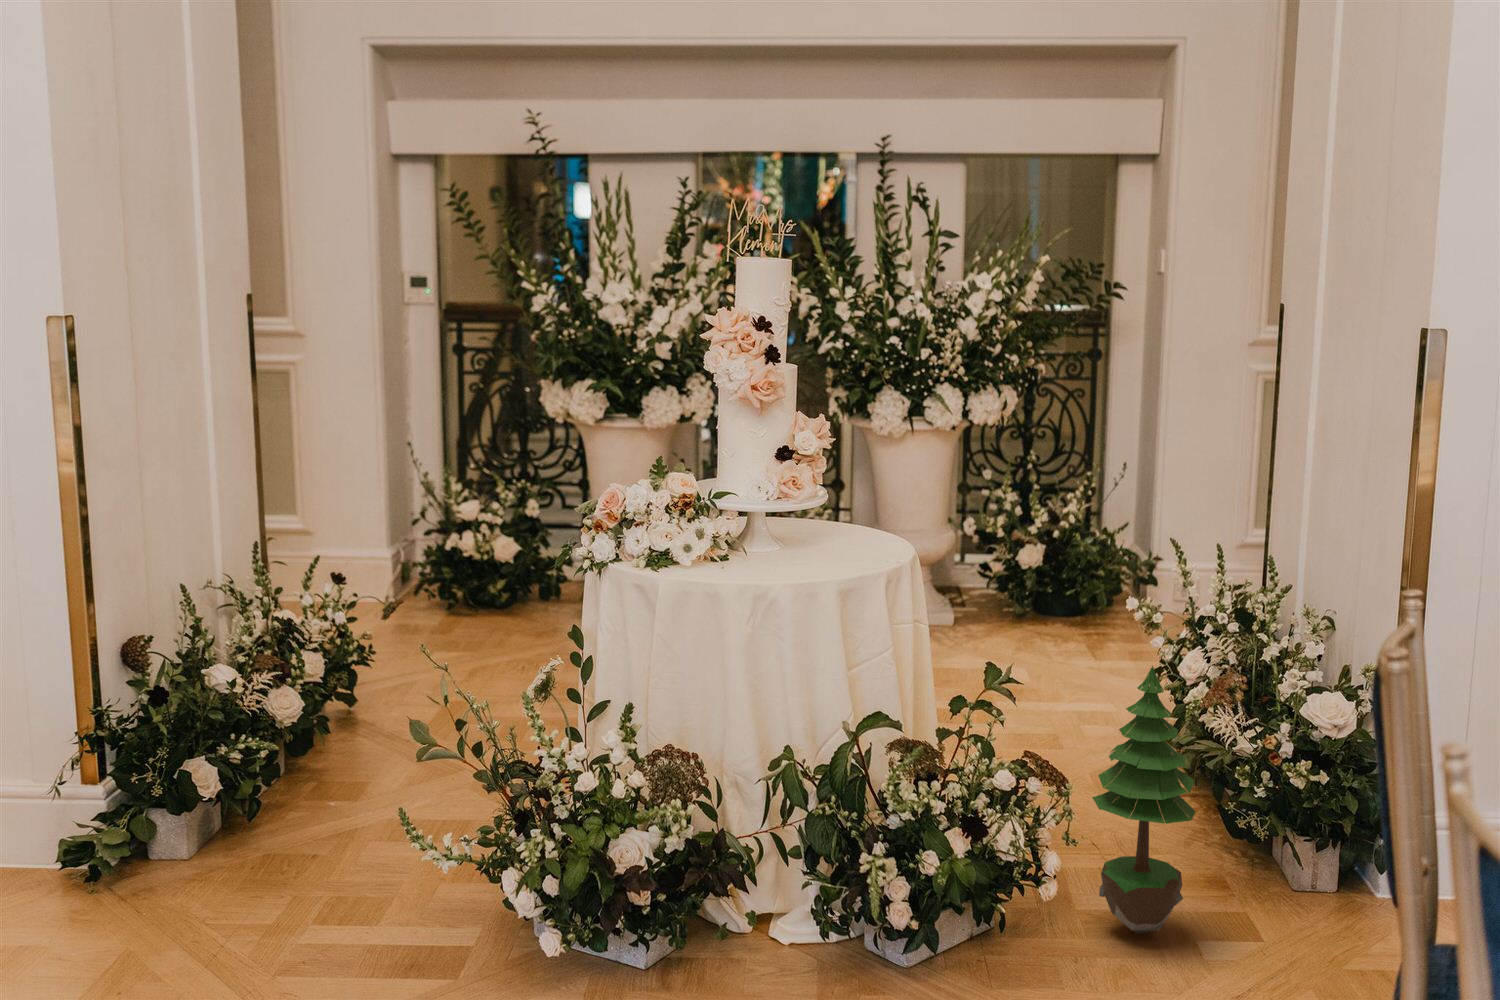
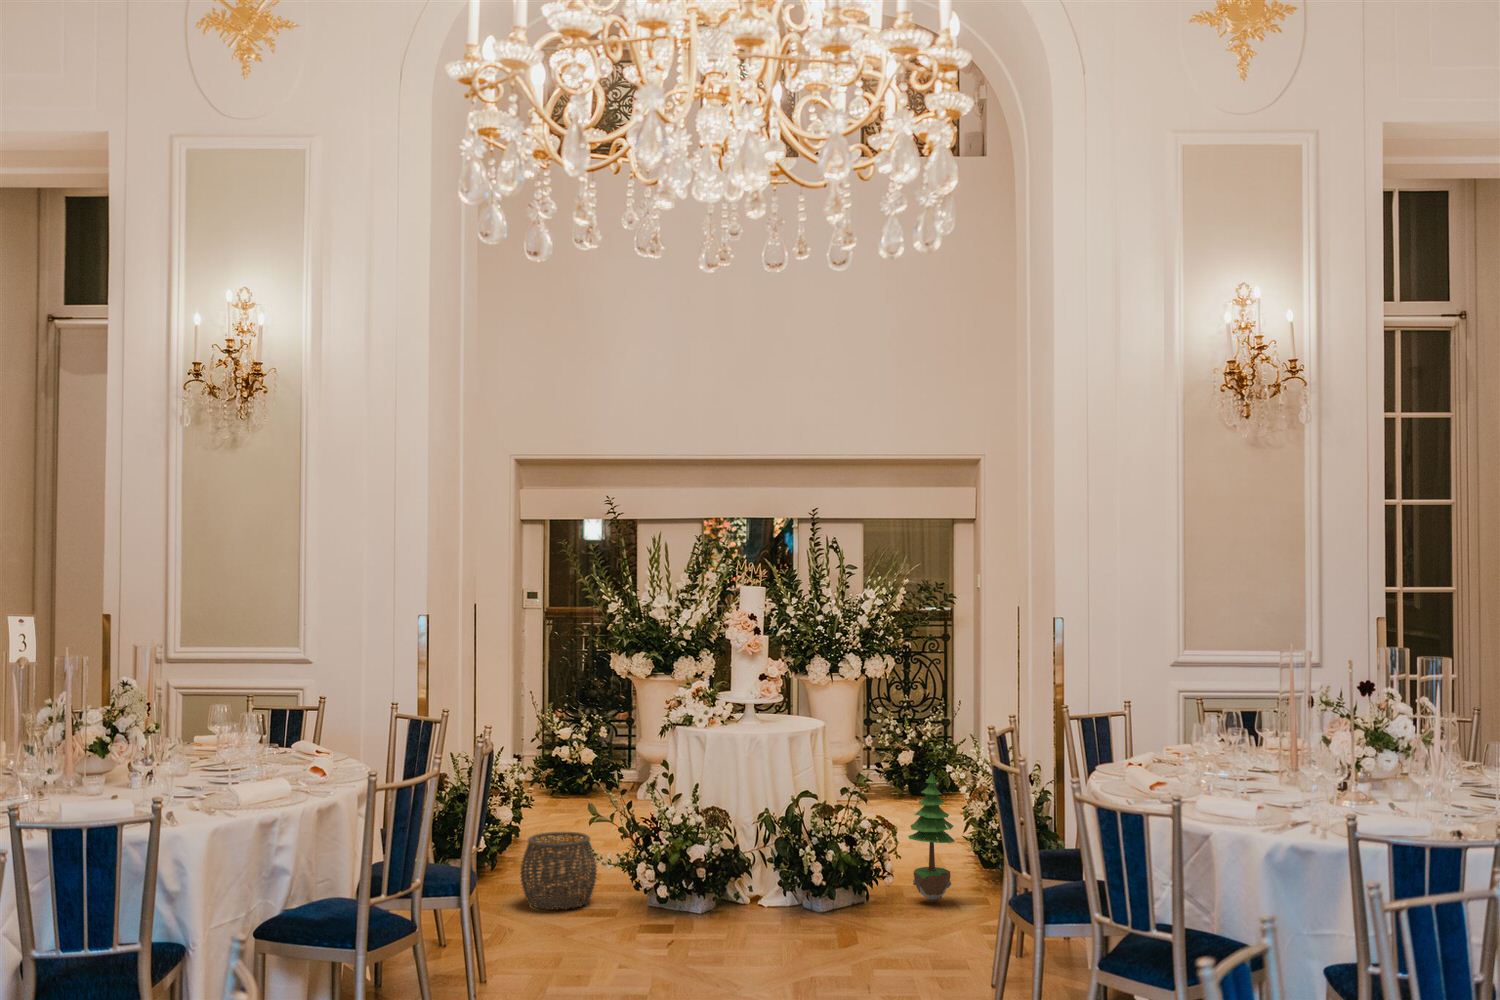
woven basket: none [266,770,434,949] -> present [520,832,597,910]

